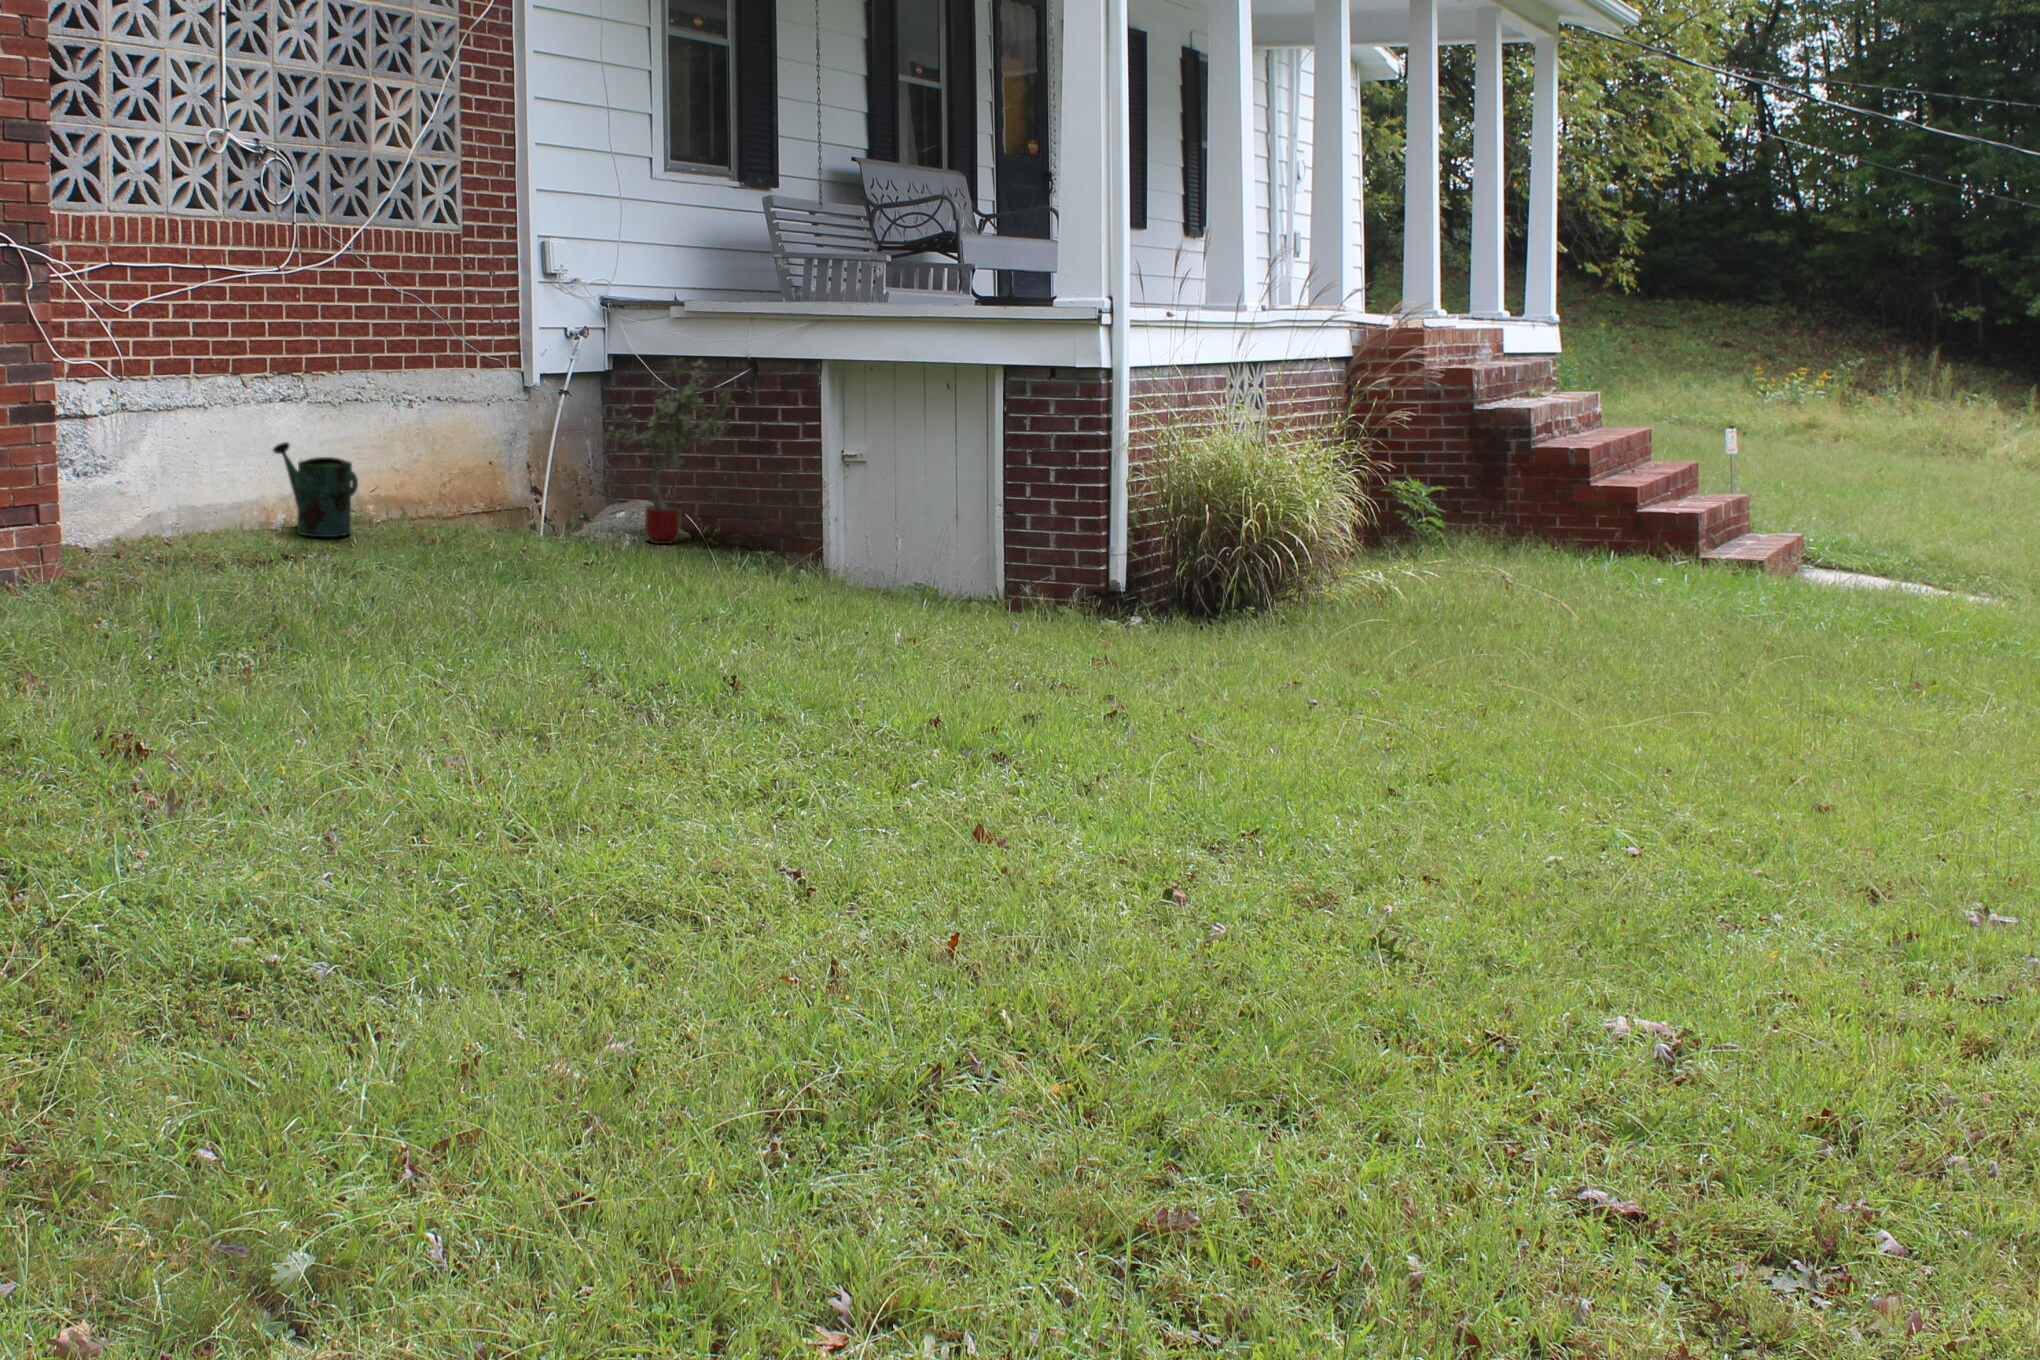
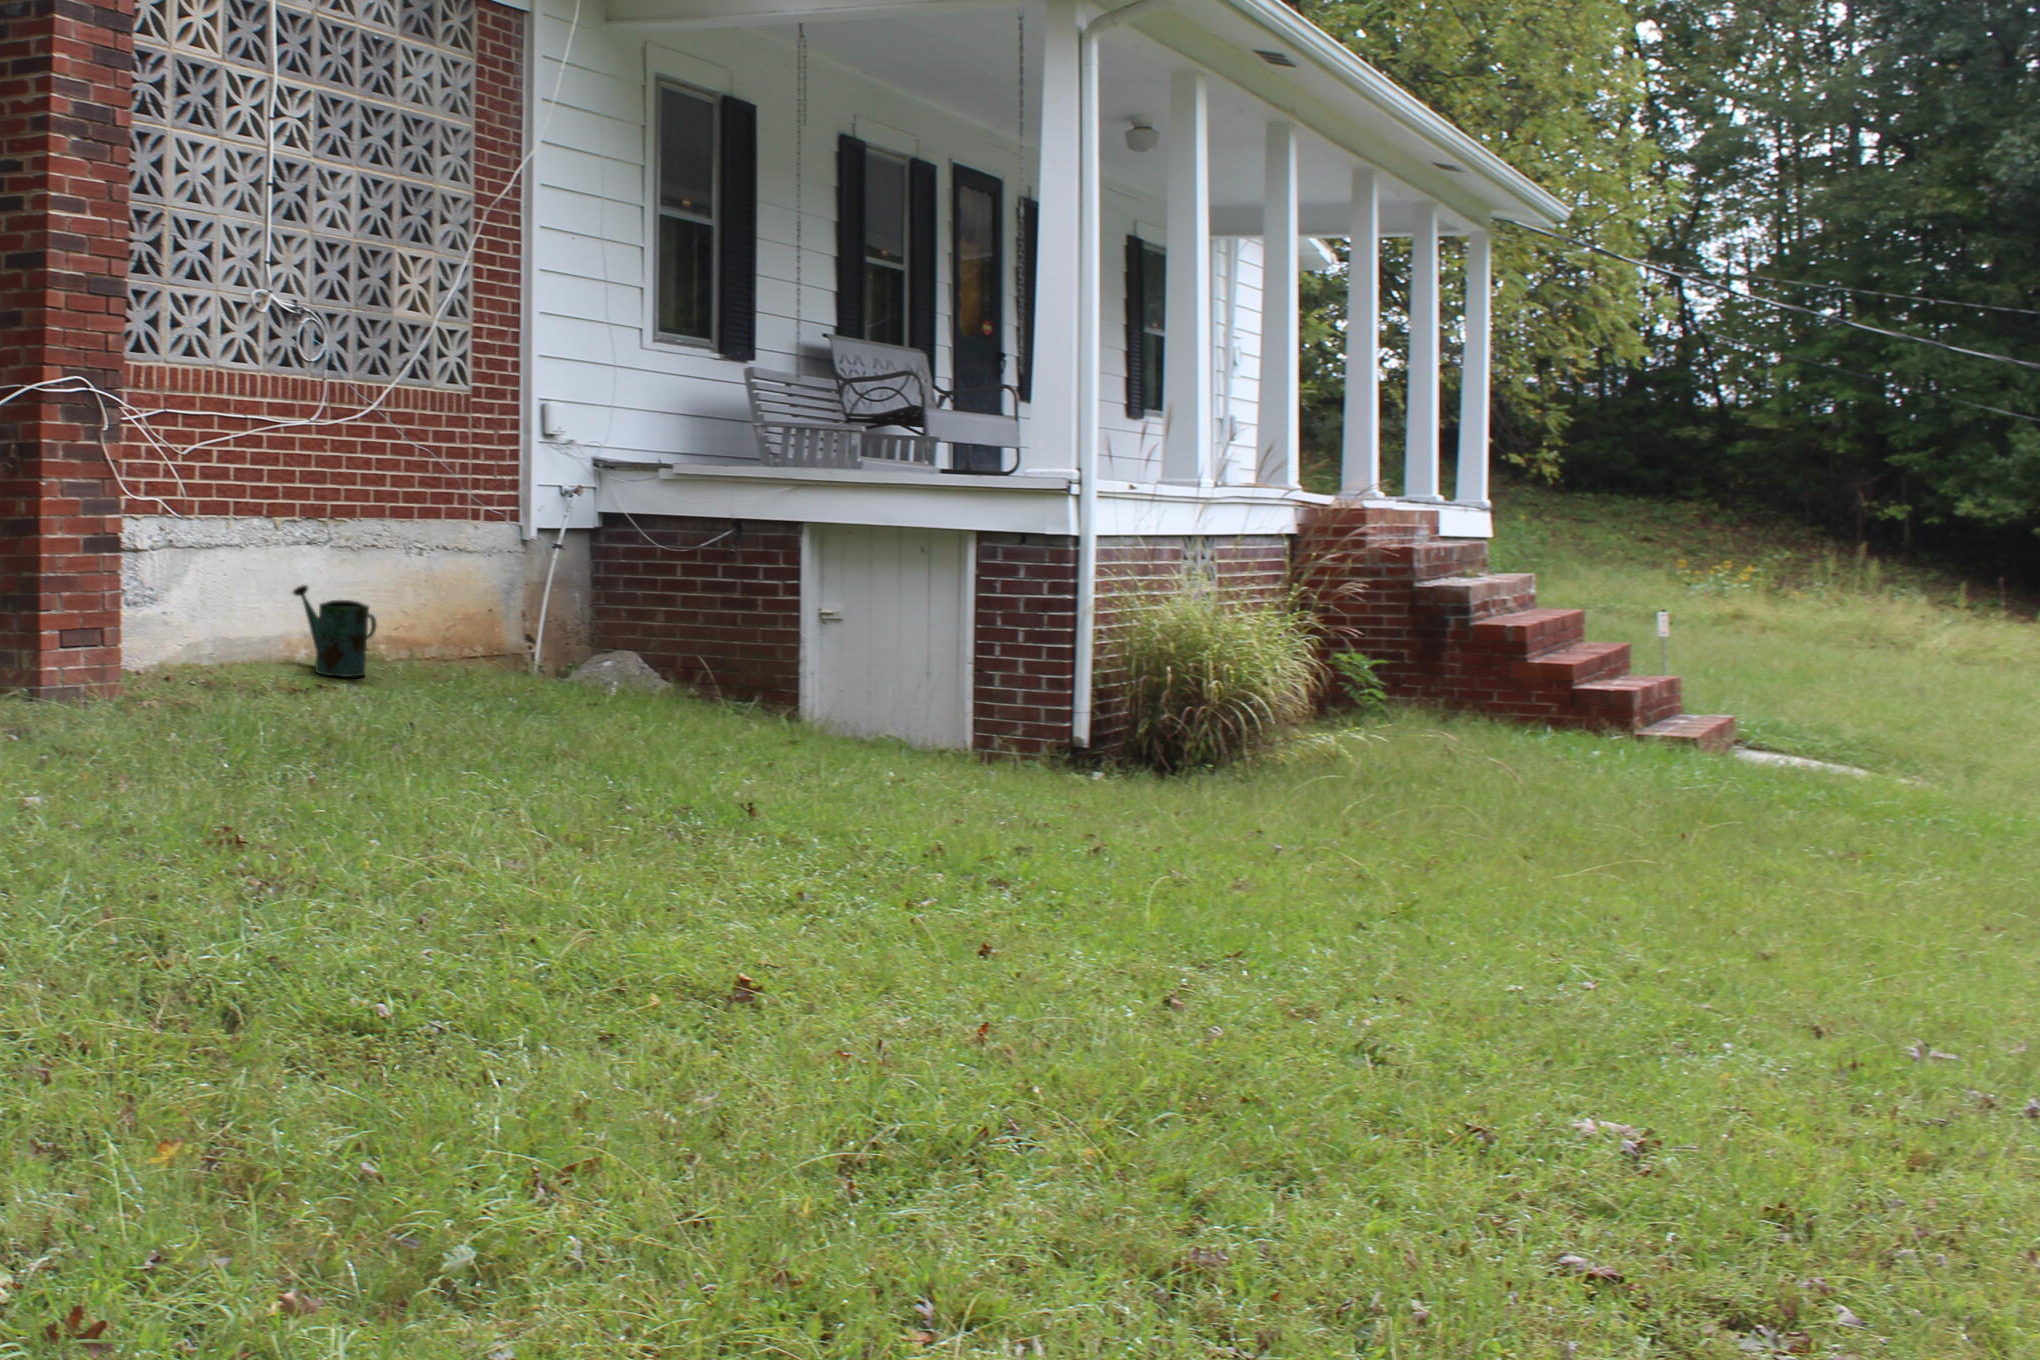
potted tree: present [606,358,734,544] -> none [588,516,721,698]

